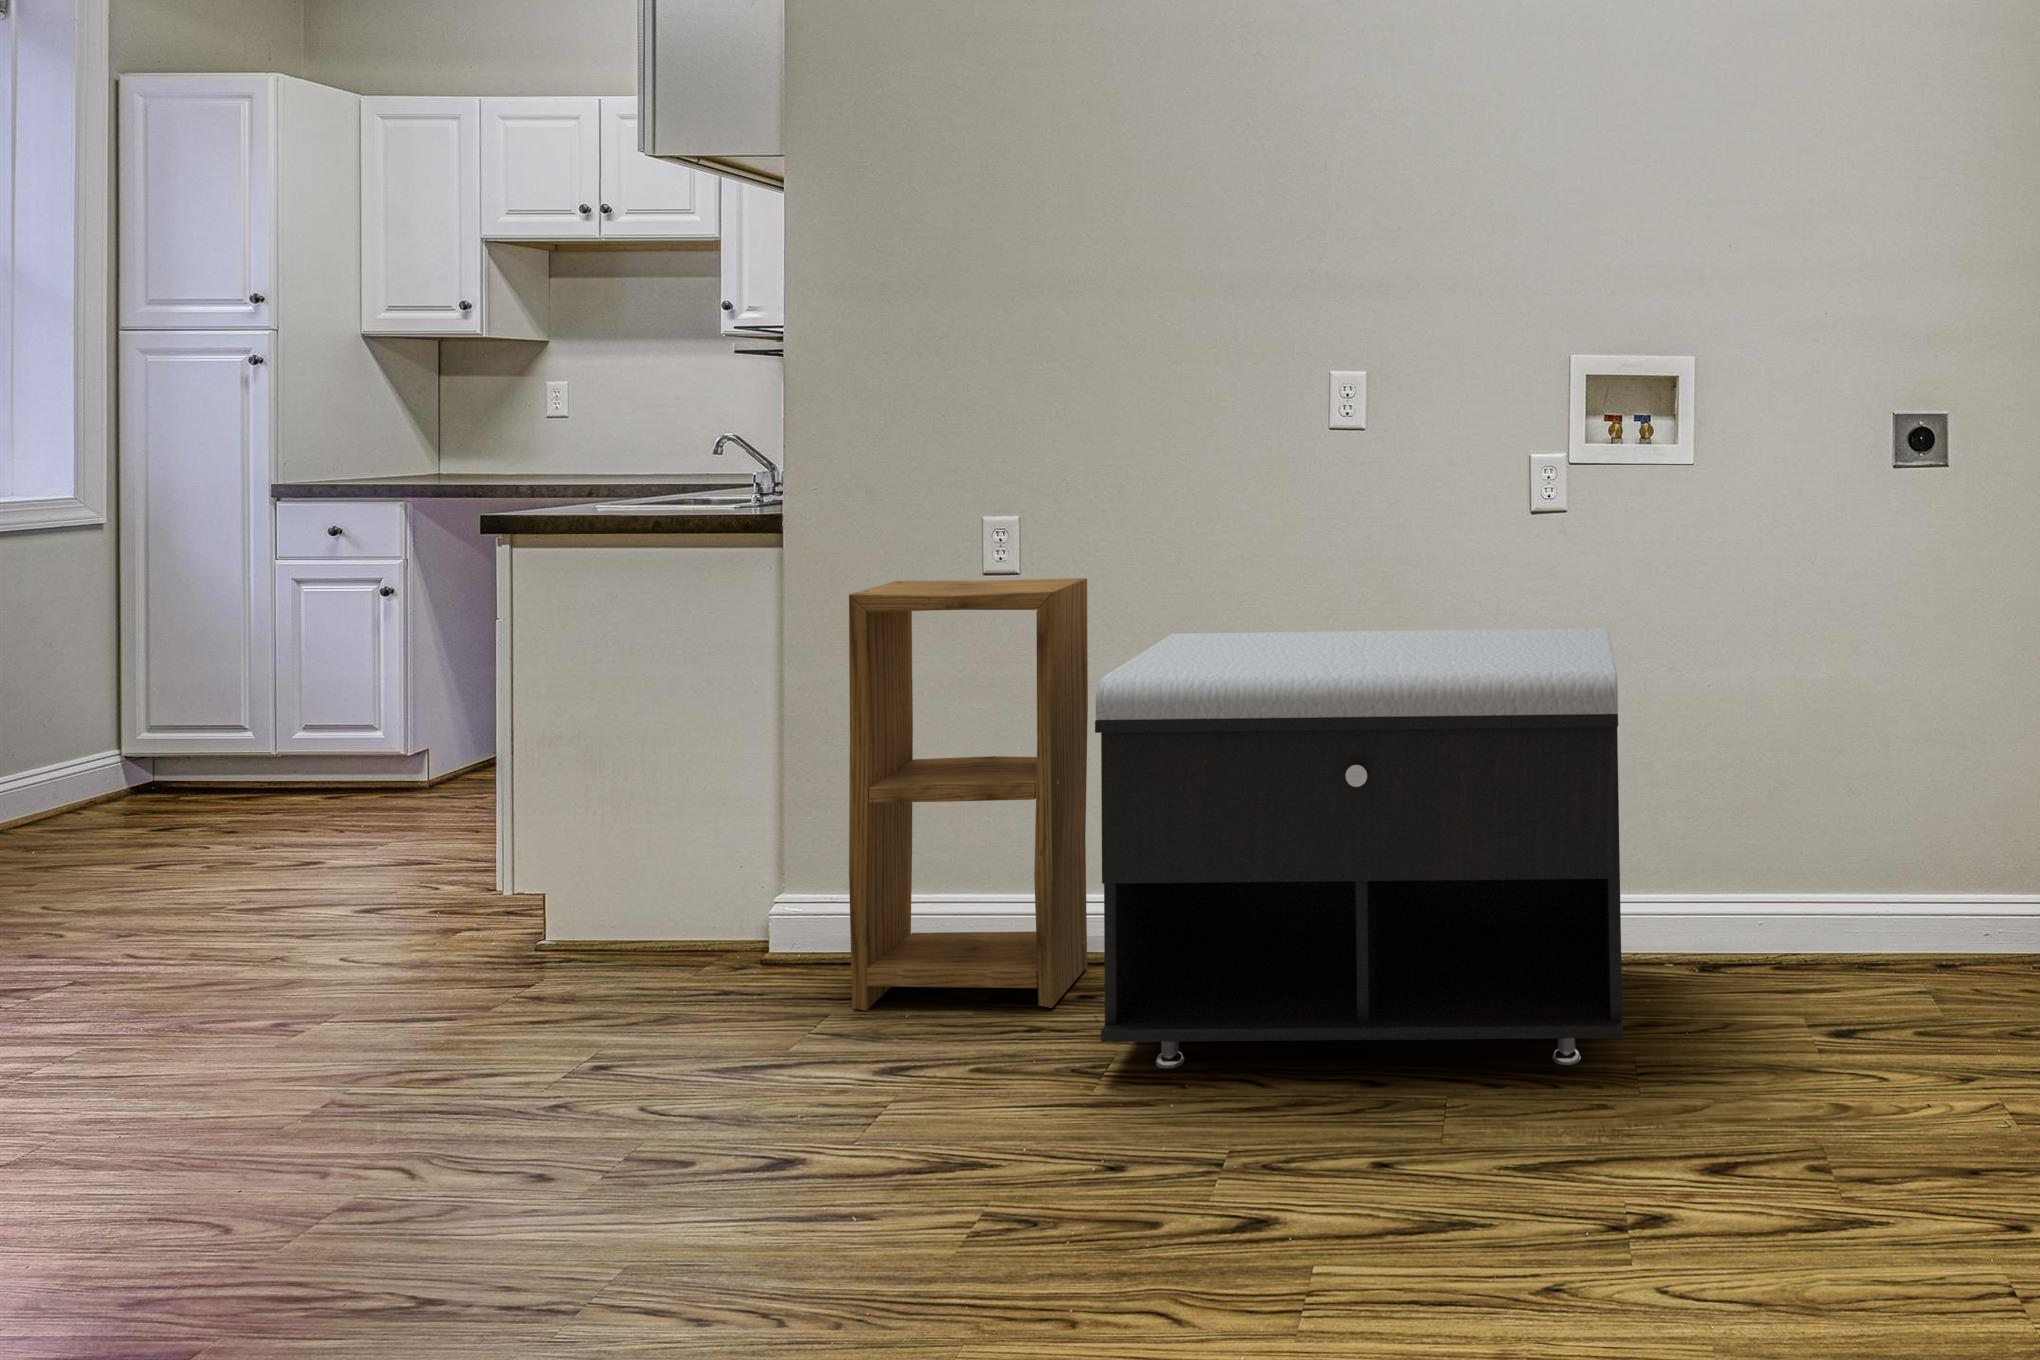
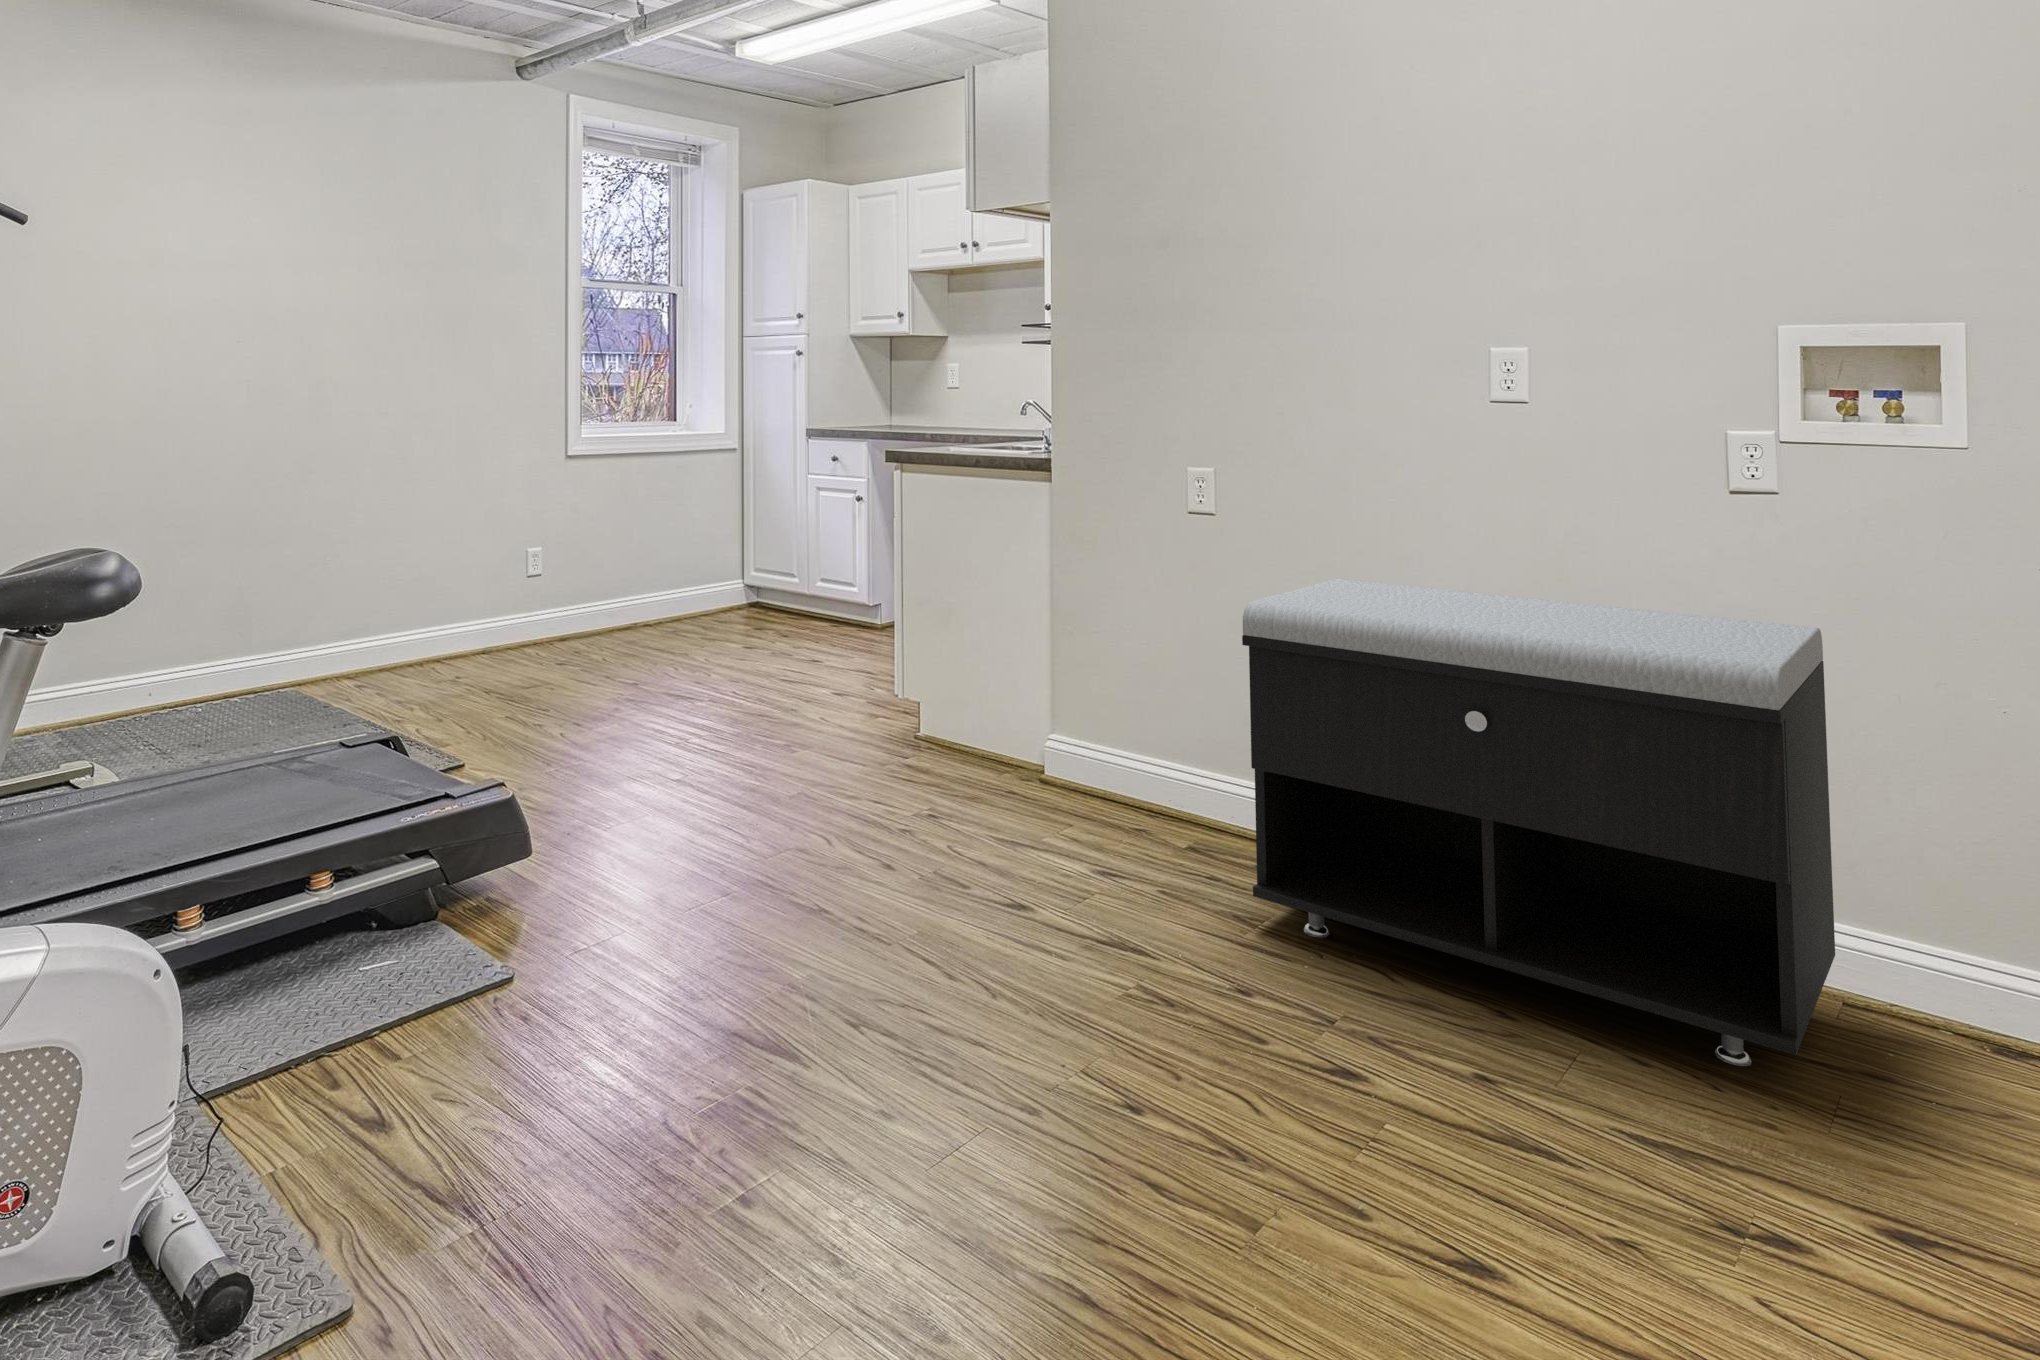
shelving unit: present [849,578,1088,1011] -> none [1083,515,1271,865]

